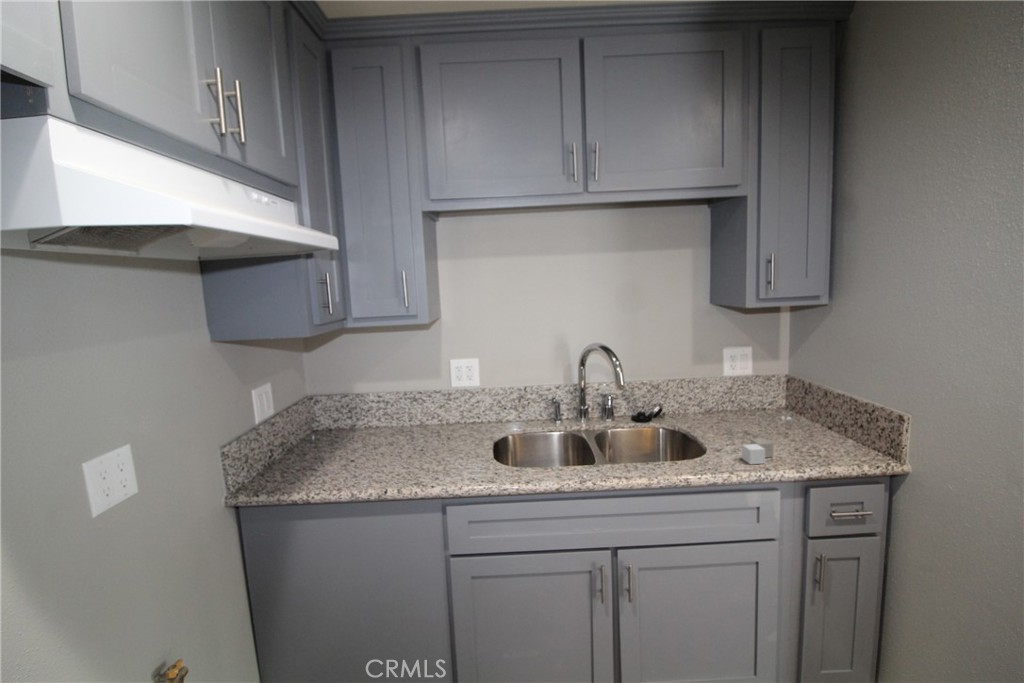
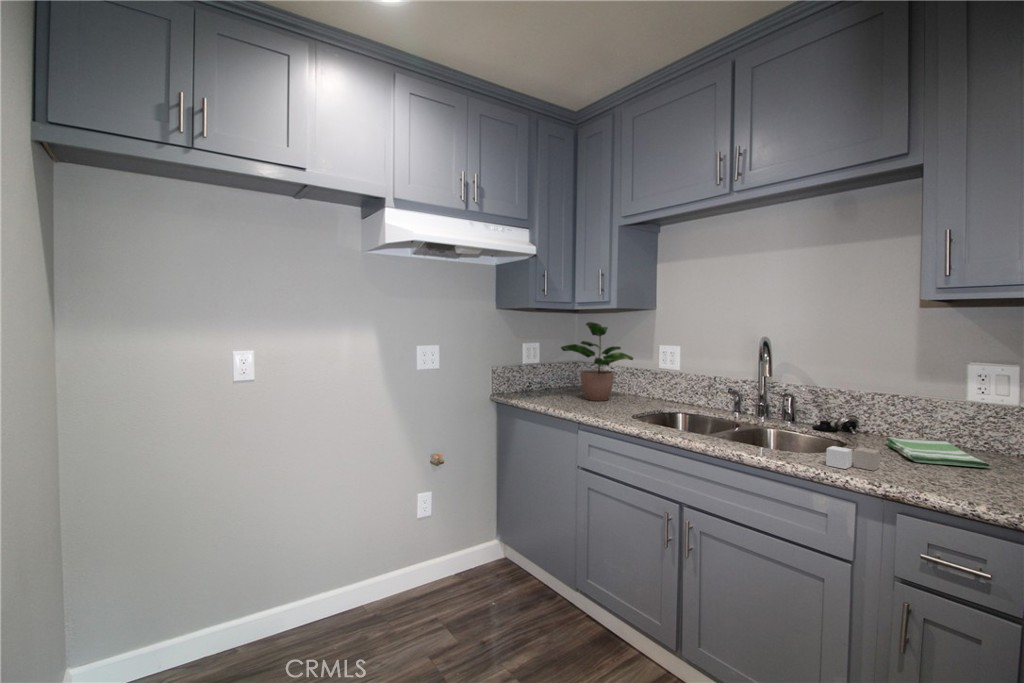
potted plant: none [349,347,430,453] -> present [561,322,633,401]
dish towel: none [700,410,781,436] -> present [885,437,991,468]

